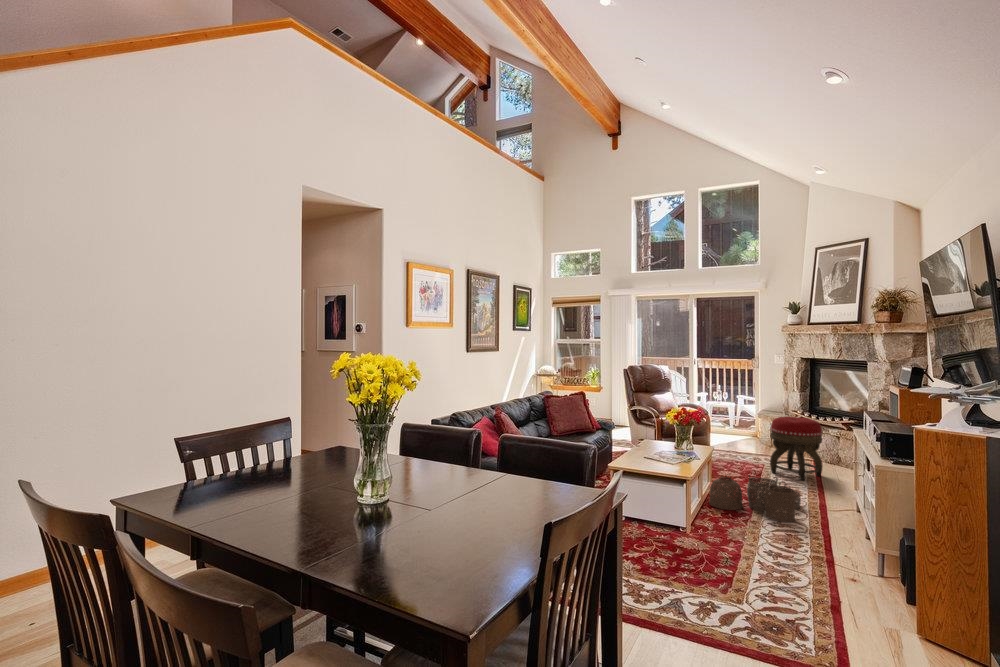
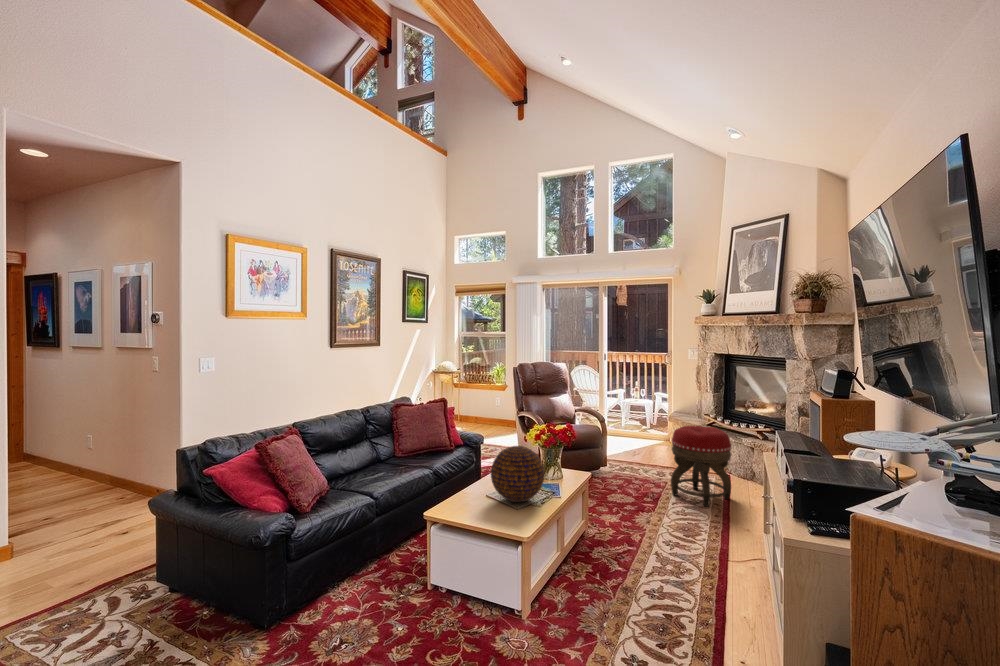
decorative orb: none [650,421,691,460] -> present [491,446,545,502]
woven basket: present [709,475,801,522] -> none [577,514,695,589]

